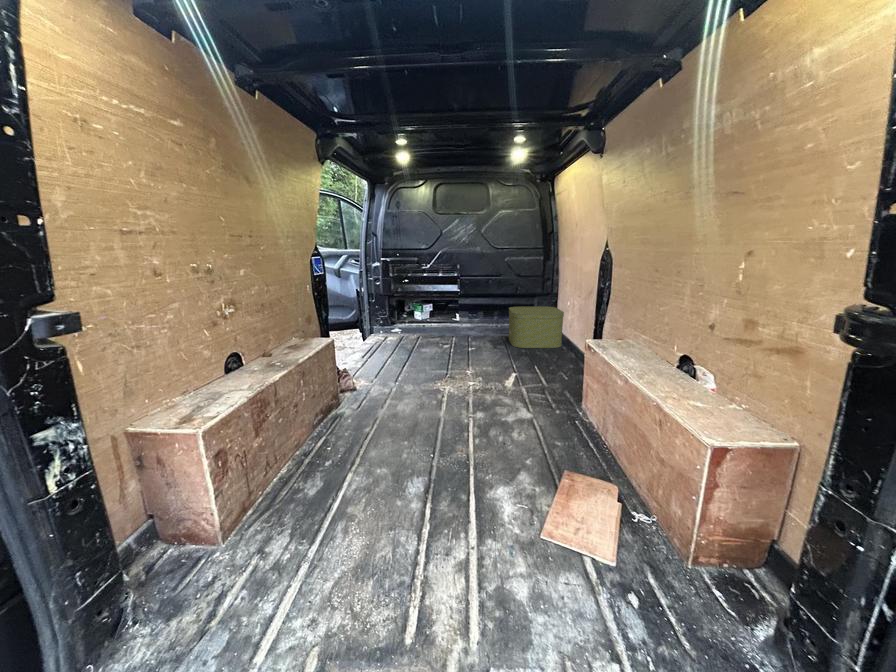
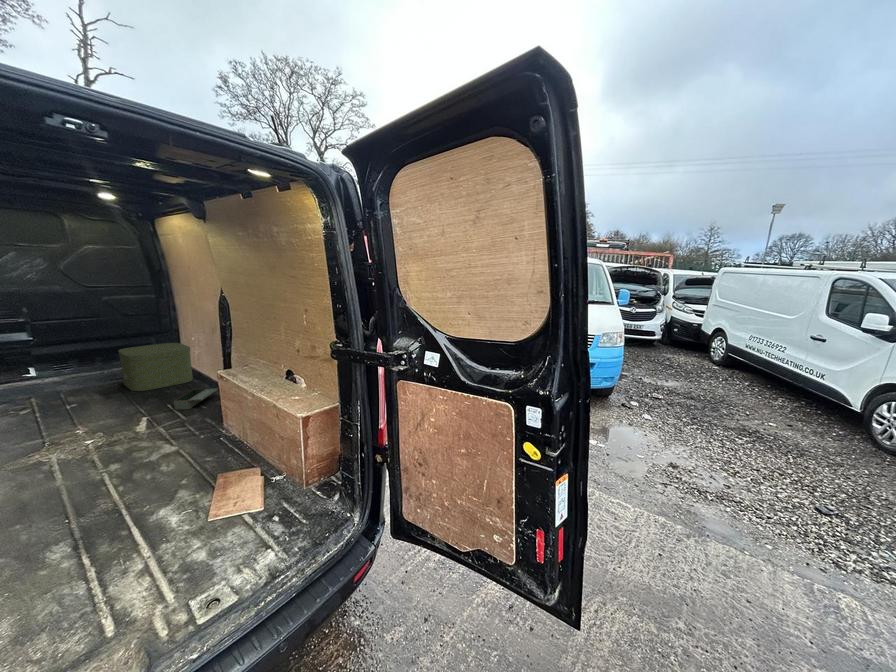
toolbox: none [540,356,584,376] -> present [174,388,218,410]

